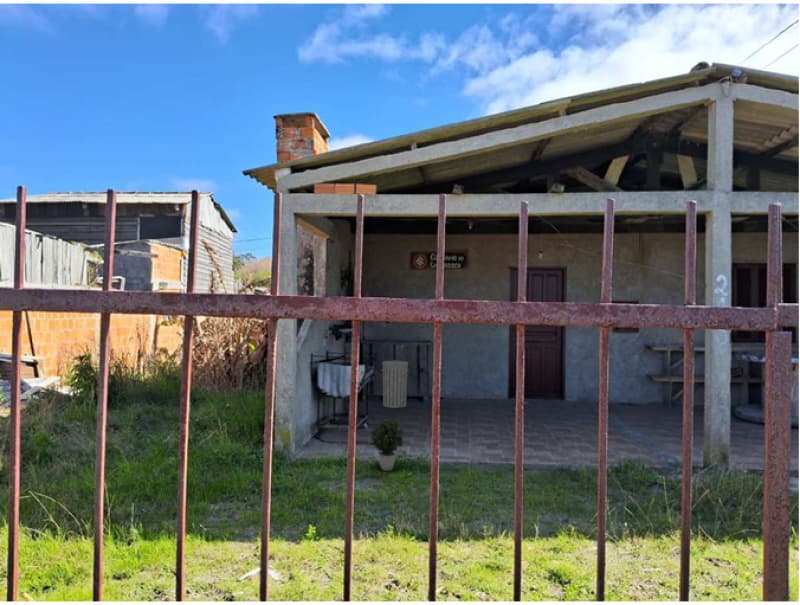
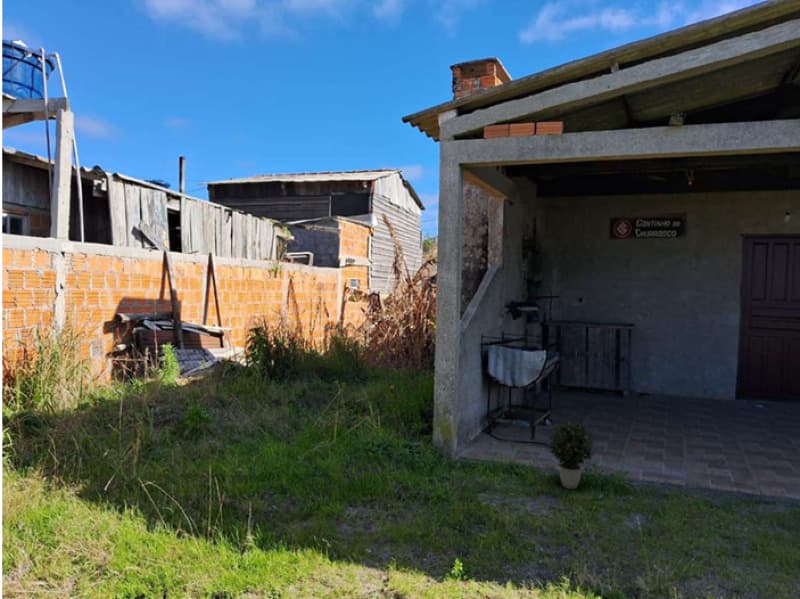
trash can: present [381,360,409,408] -> none [571,346,606,404]

